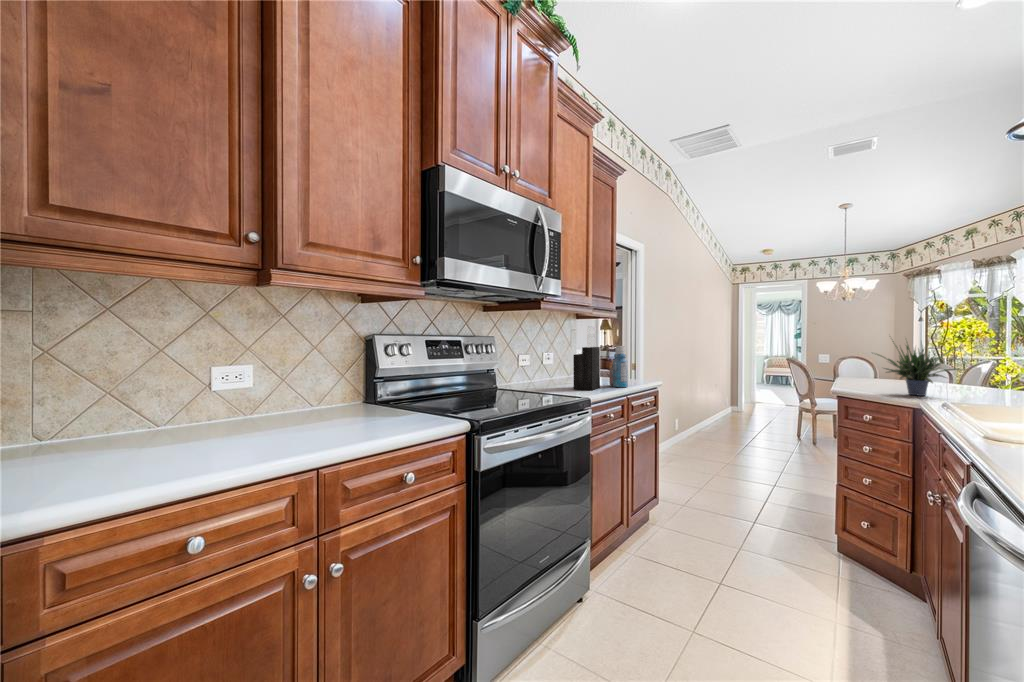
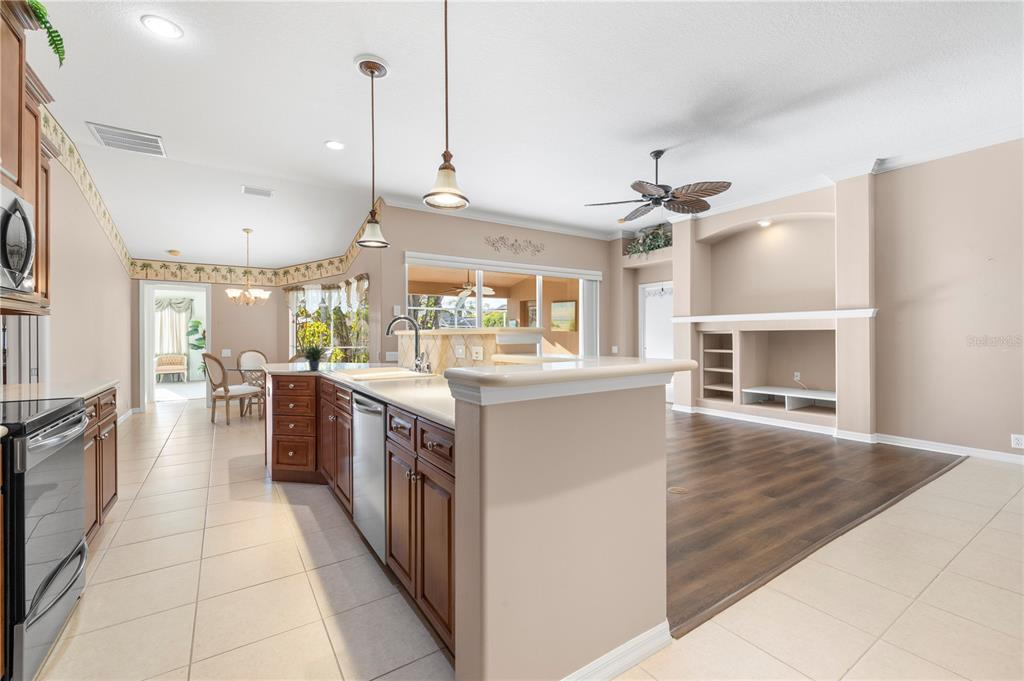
knife block: present [573,326,600,390] -> none [24,324,59,392]
bottle: present [610,346,628,387] -> none [65,344,93,386]

